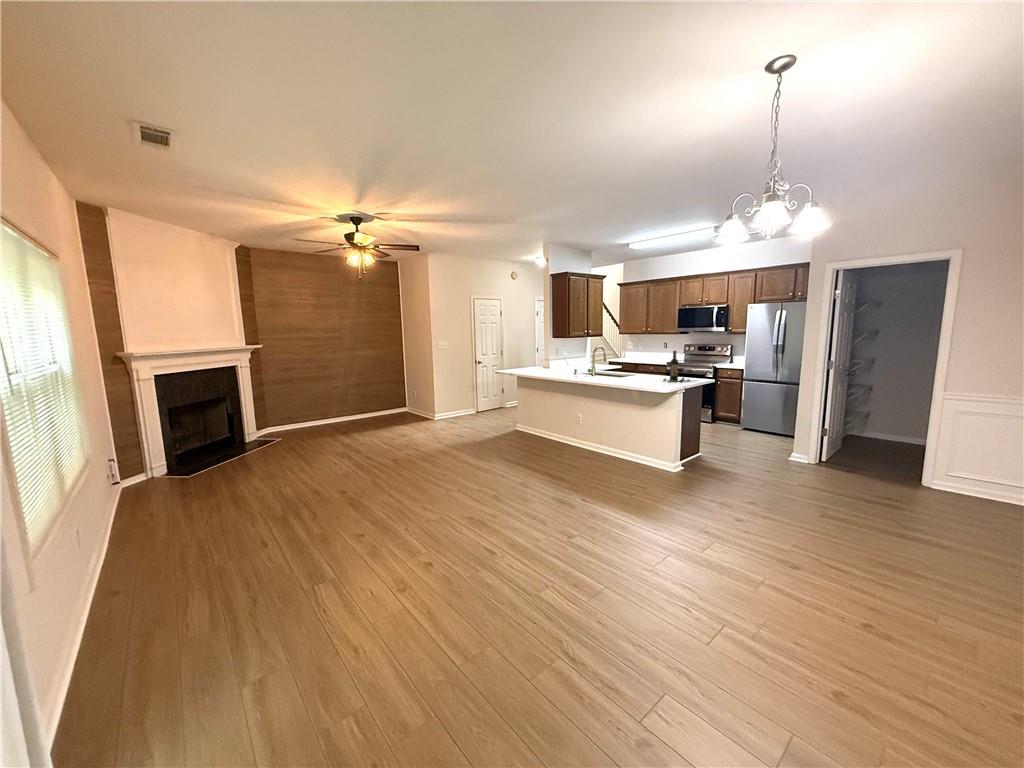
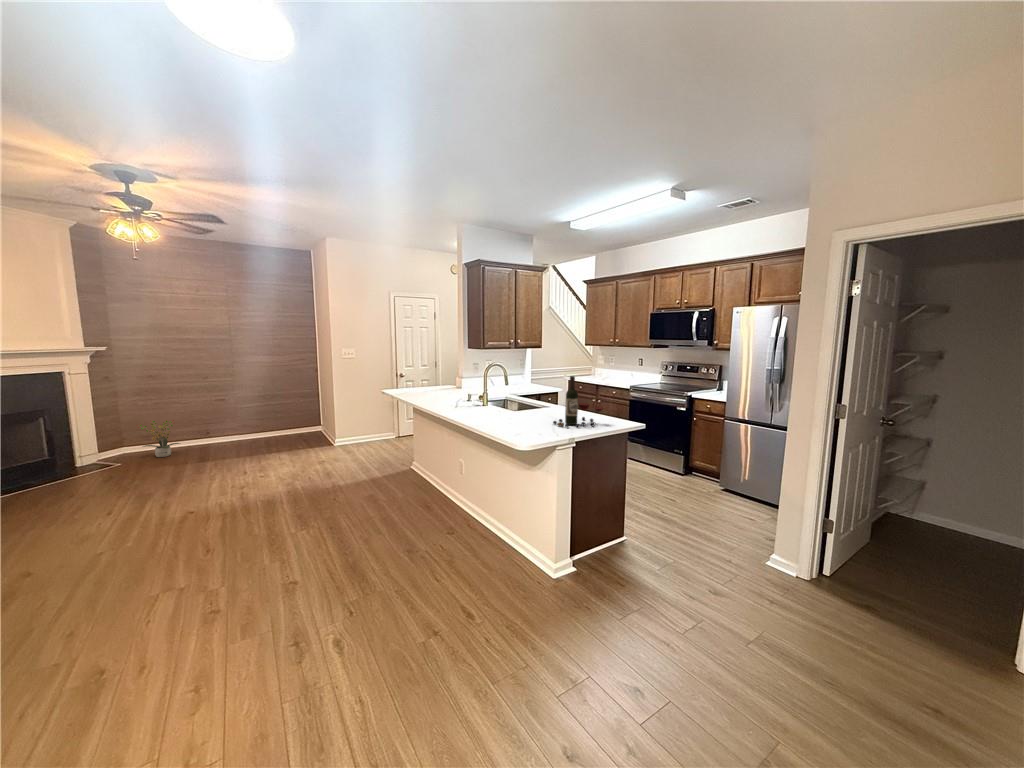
potted plant: none [278,405,309,436] -> present [139,420,180,457]

